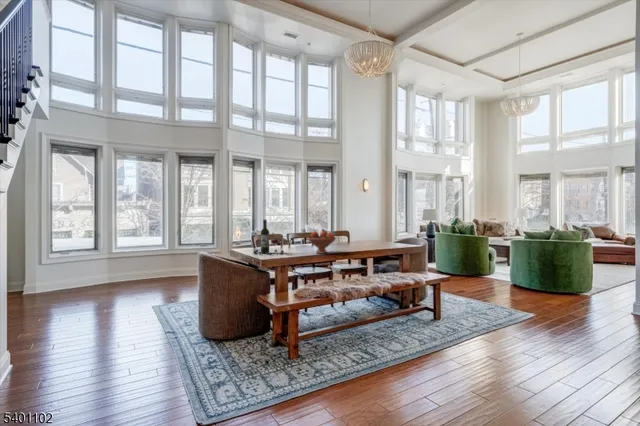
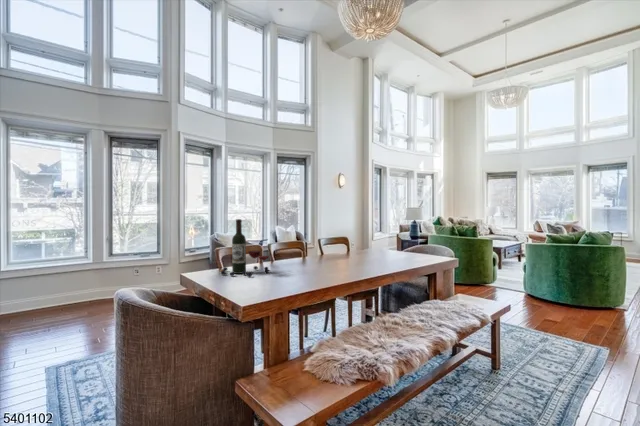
fruit bowl: present [308,231,336,254] -> none [306,235,351,271]

